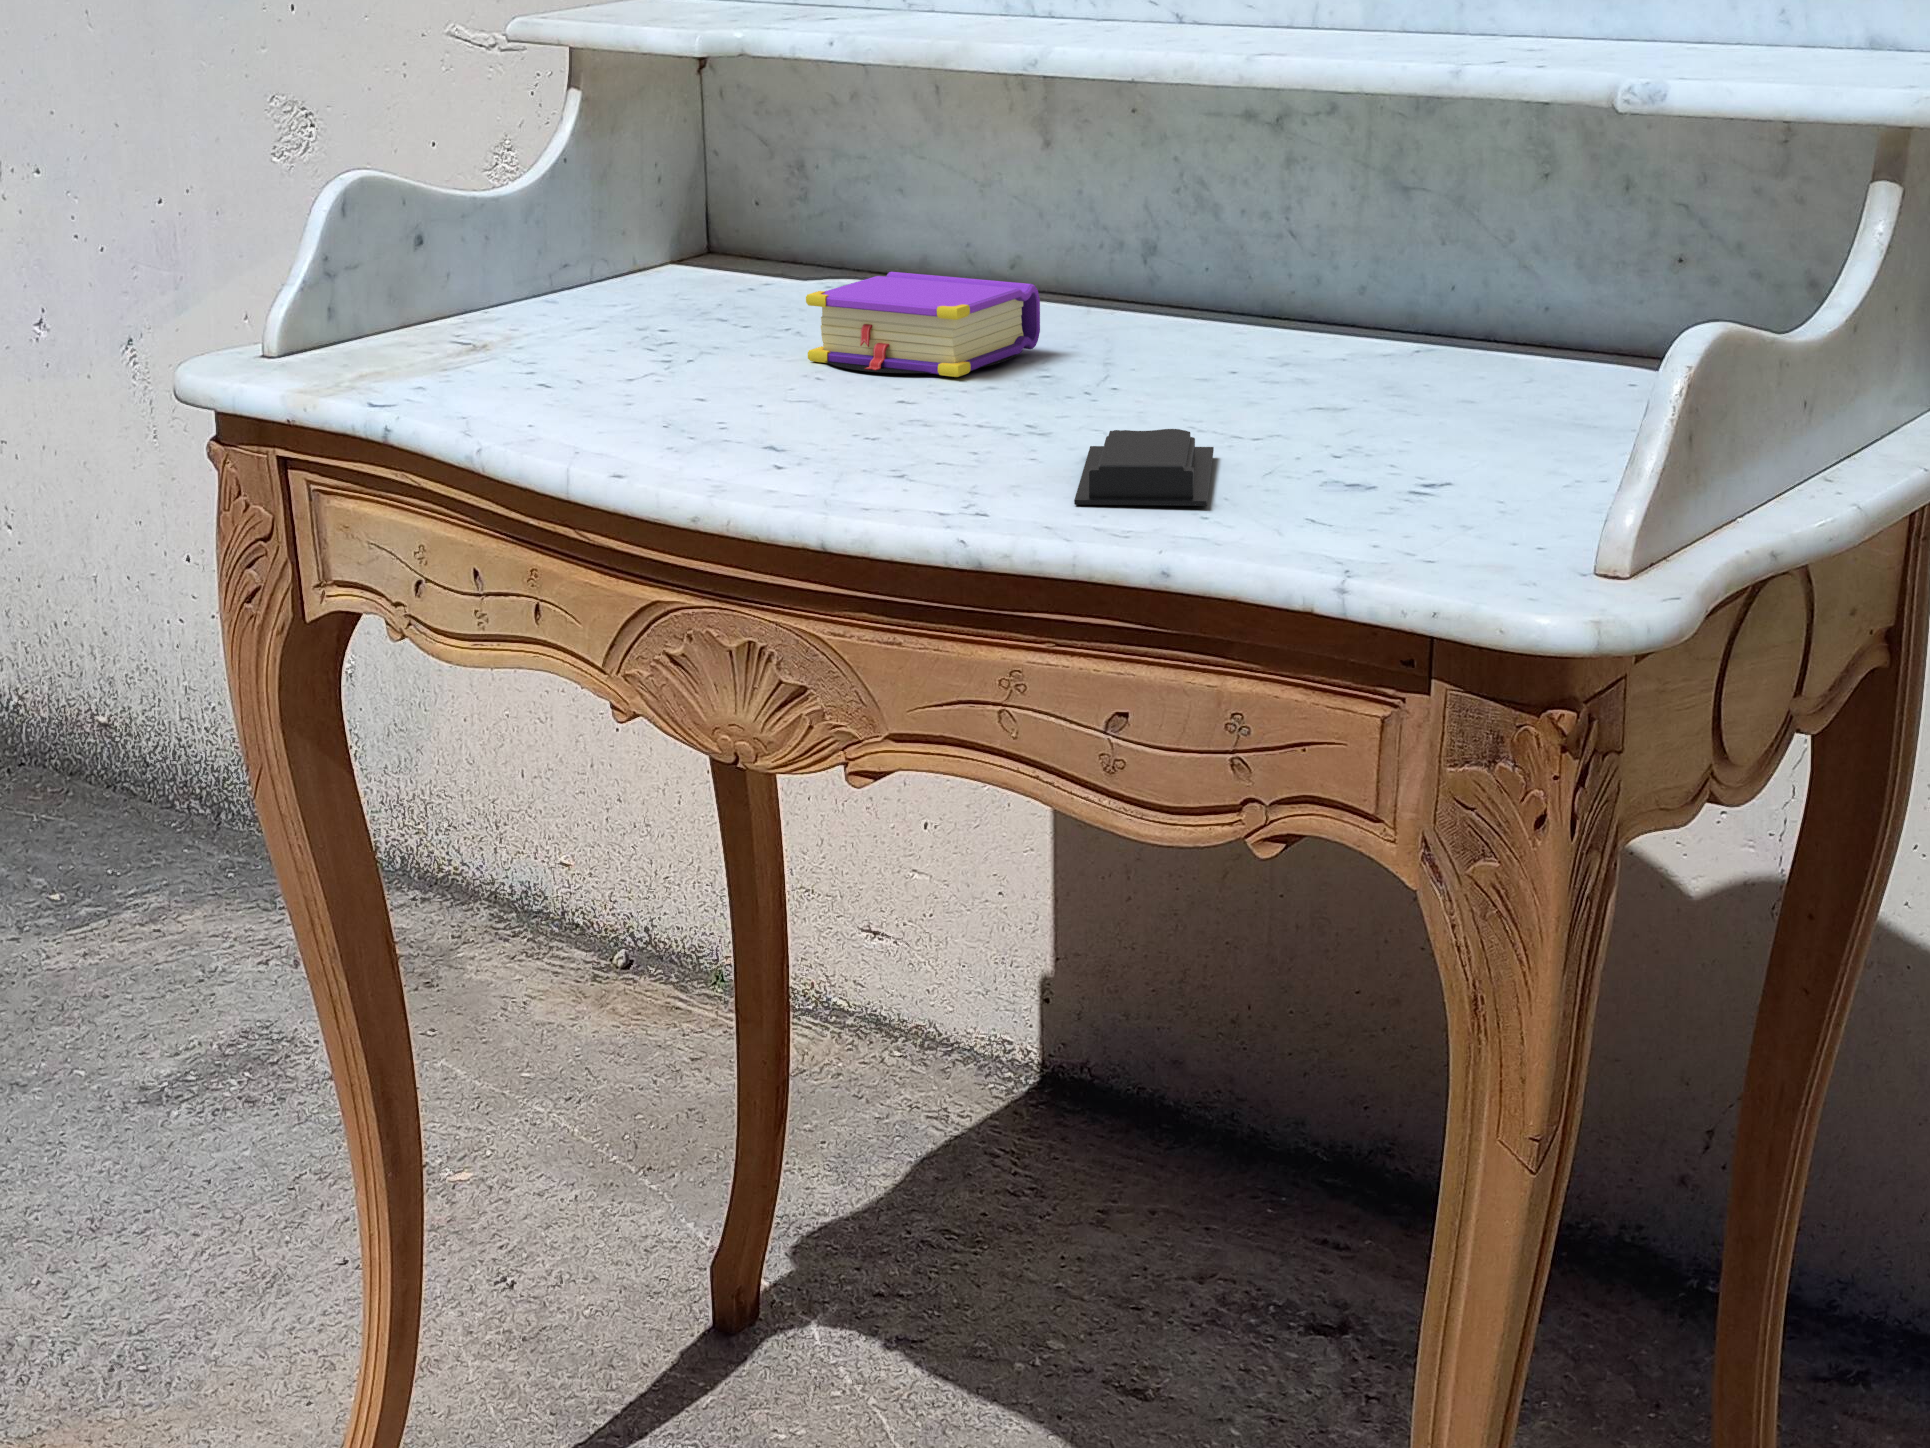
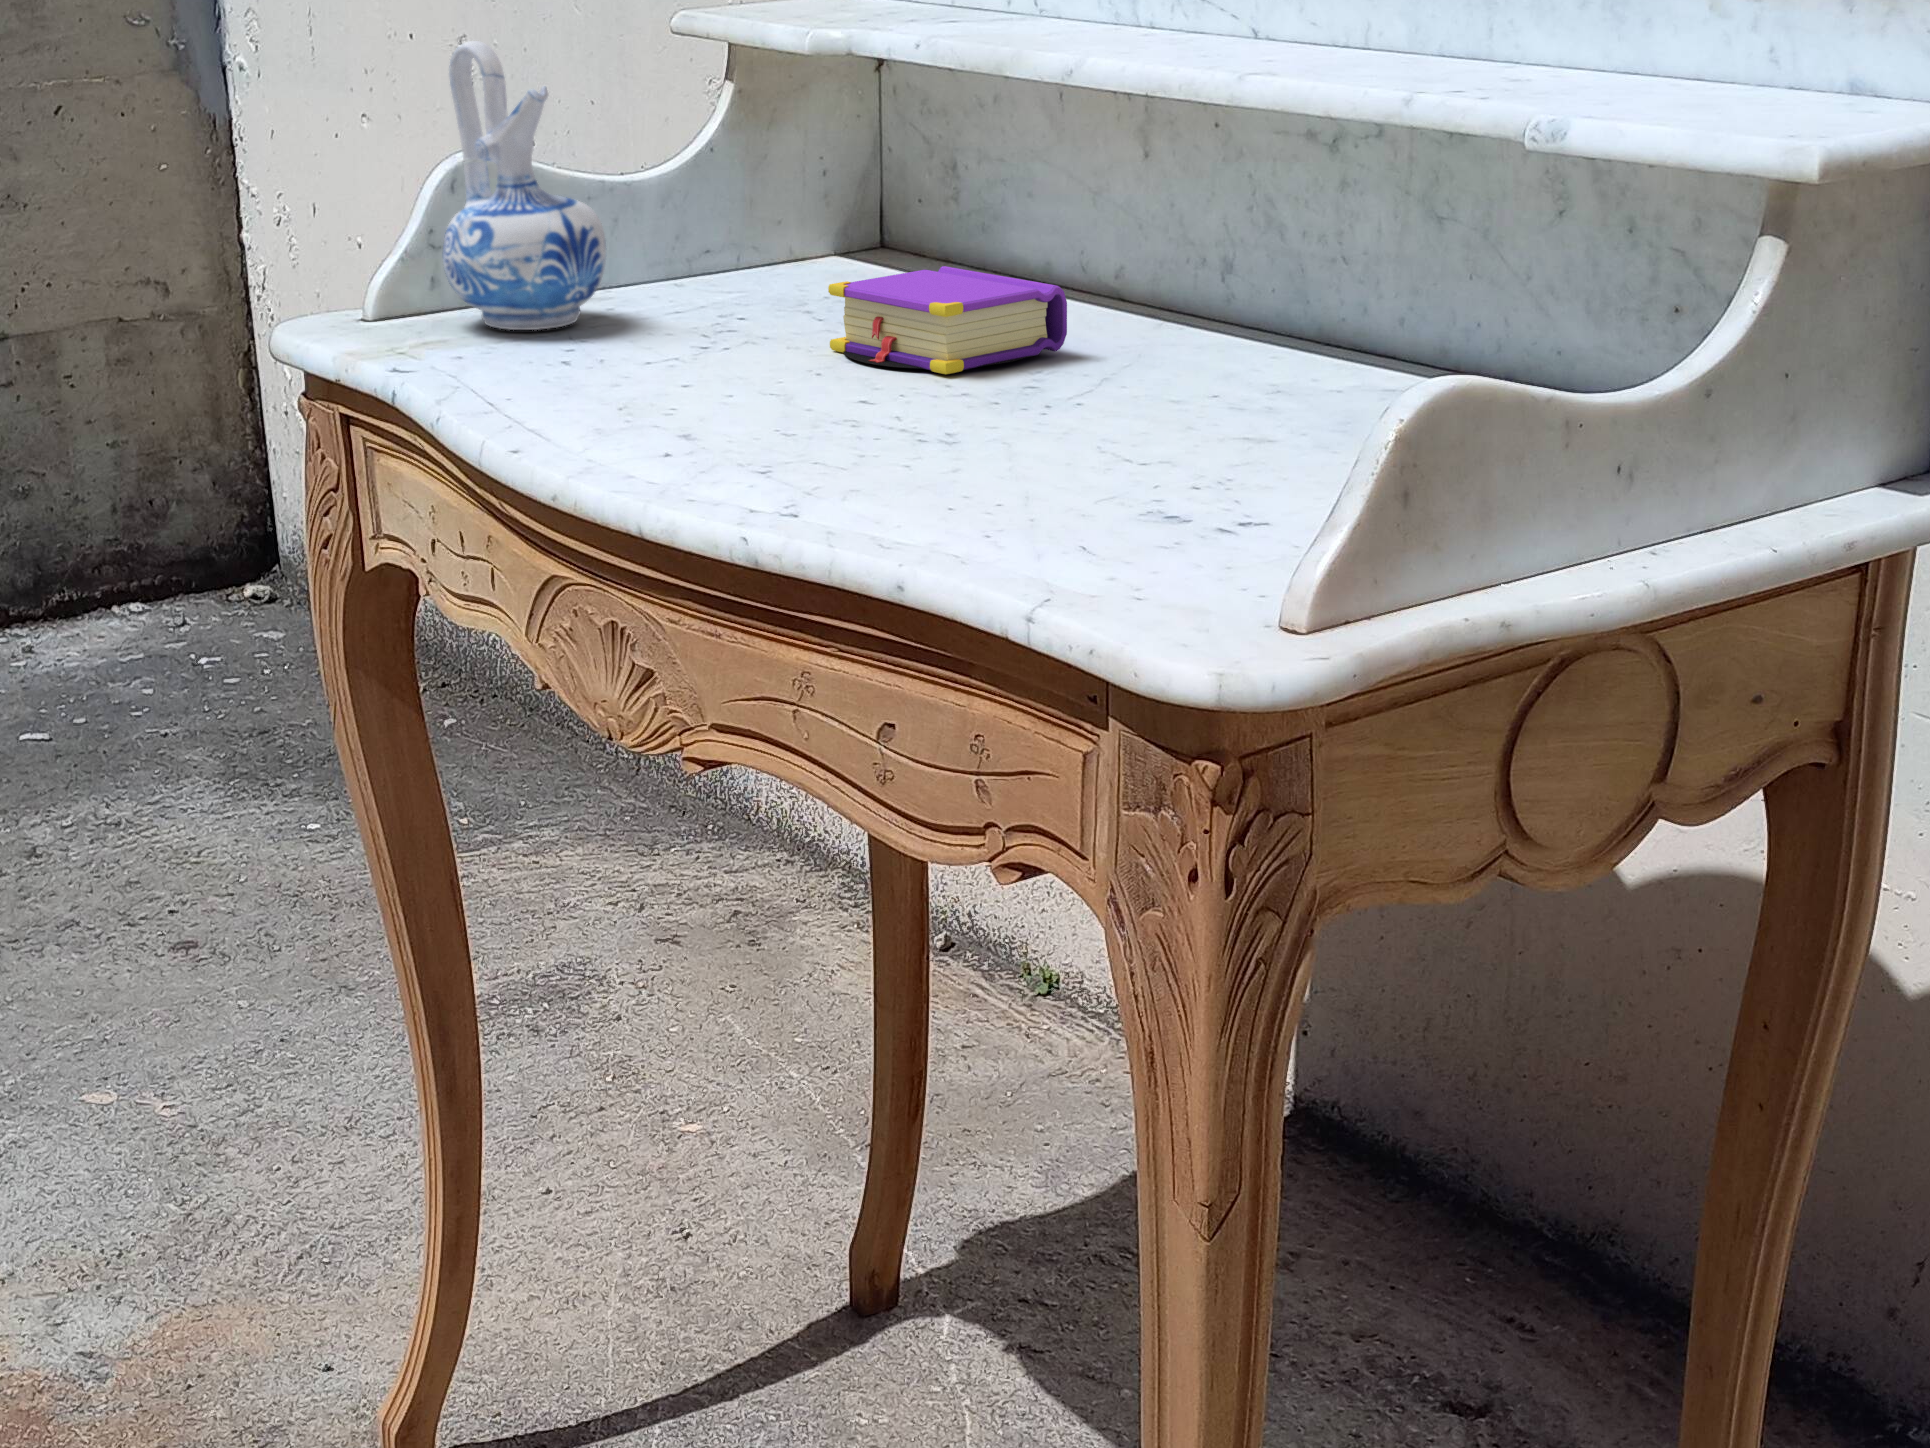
ceramic pitcher: none [367,60,546,360] -> present [443,41,606,330]
soap bar: present [1074,429,1214,506] -> none [874,435,1082,516]

